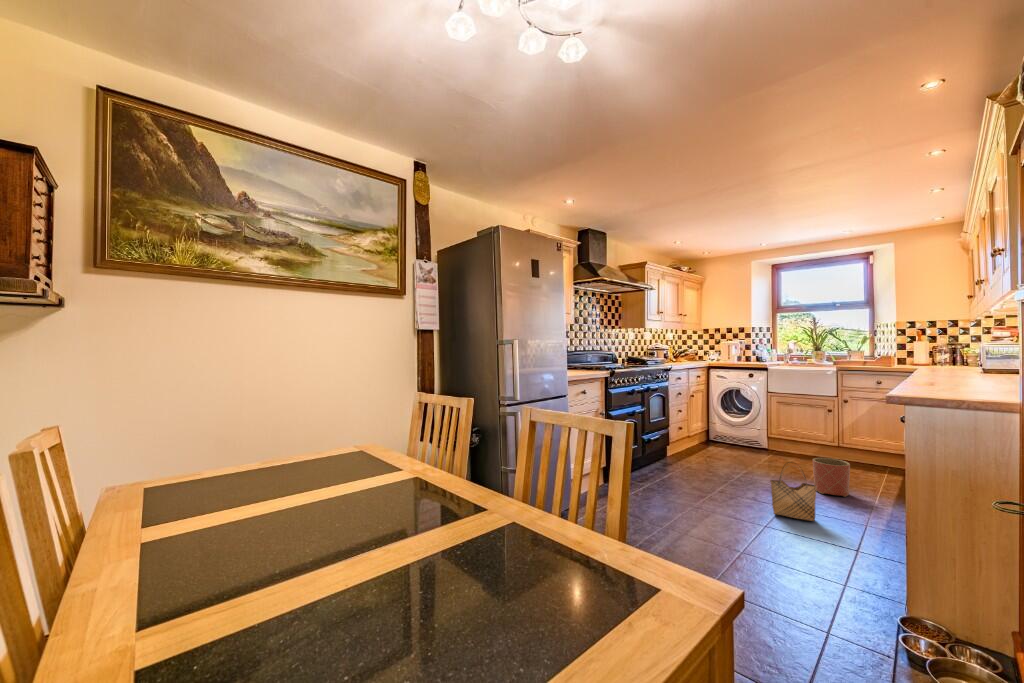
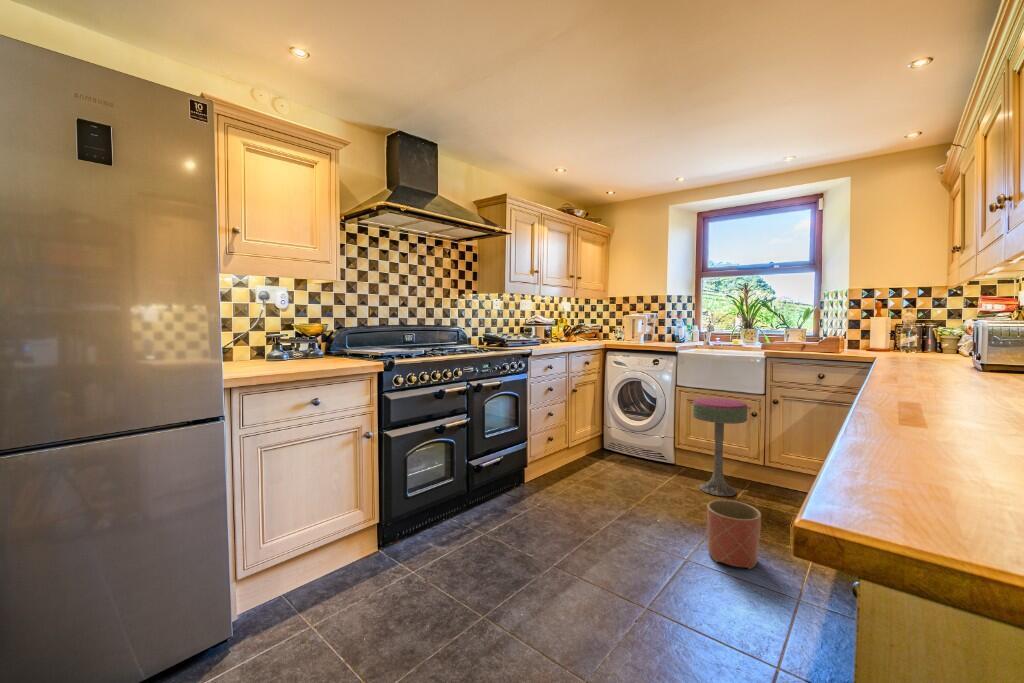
bar stool: none [786,399,827,466] -> present [693,398,748,496]
woven basket: present [770,462,817,521] -> none [613,529,688,646]

